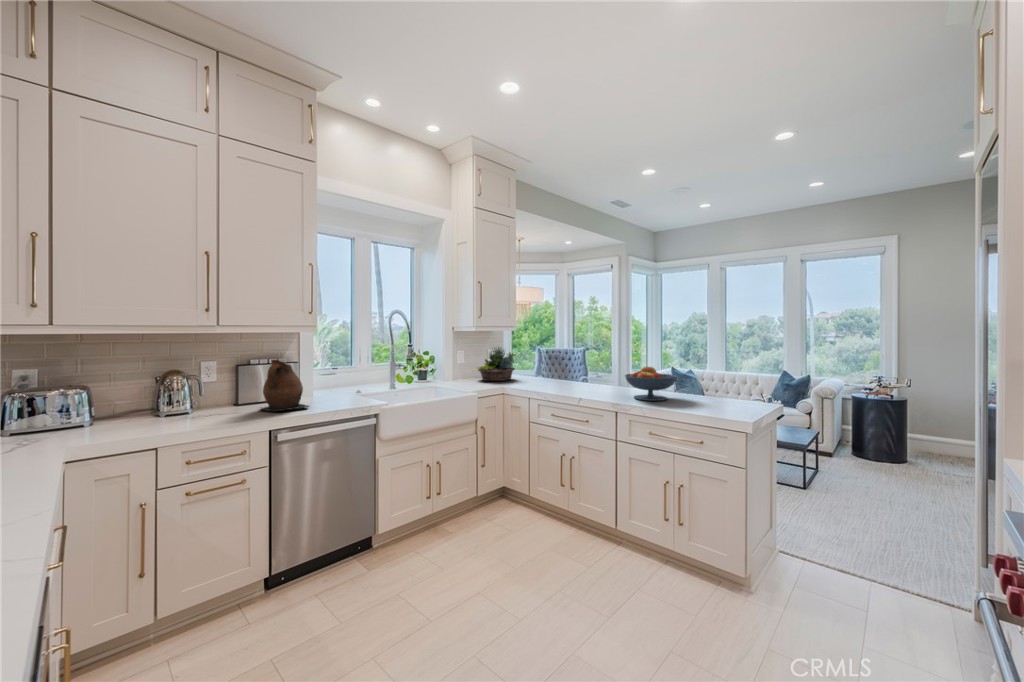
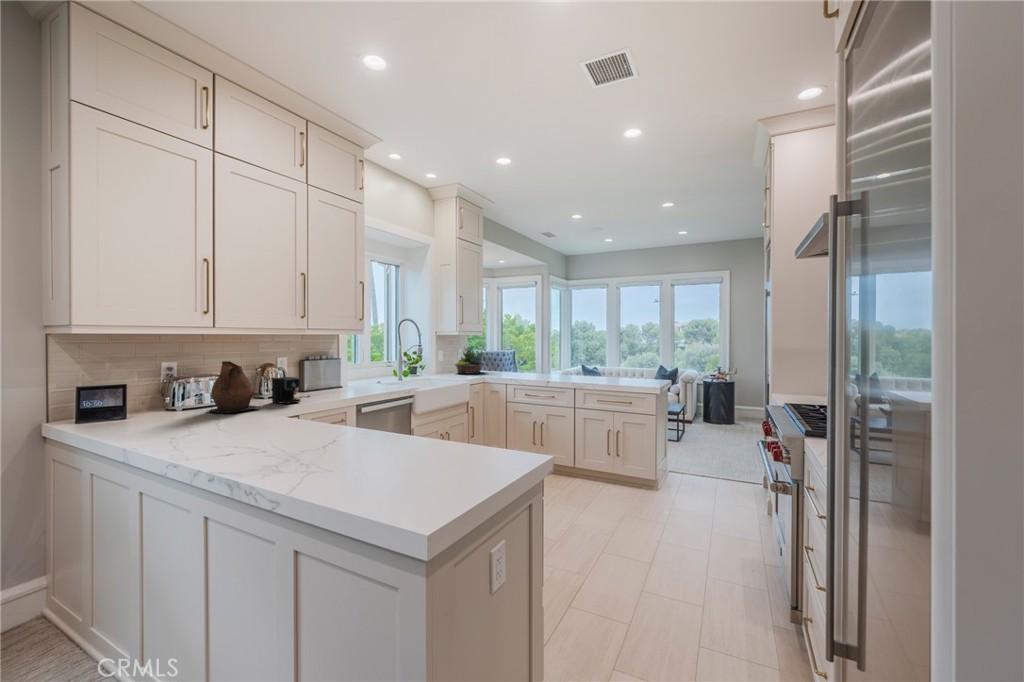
ceramic pitcher: present [261,360,309,411] -> present [209,361,260,413]
fruit bowl: present [625,367,677,401] -> none [576,359,610,382]
coffee maker: none [156,389,225,428] -> present [272,377,309,404]

